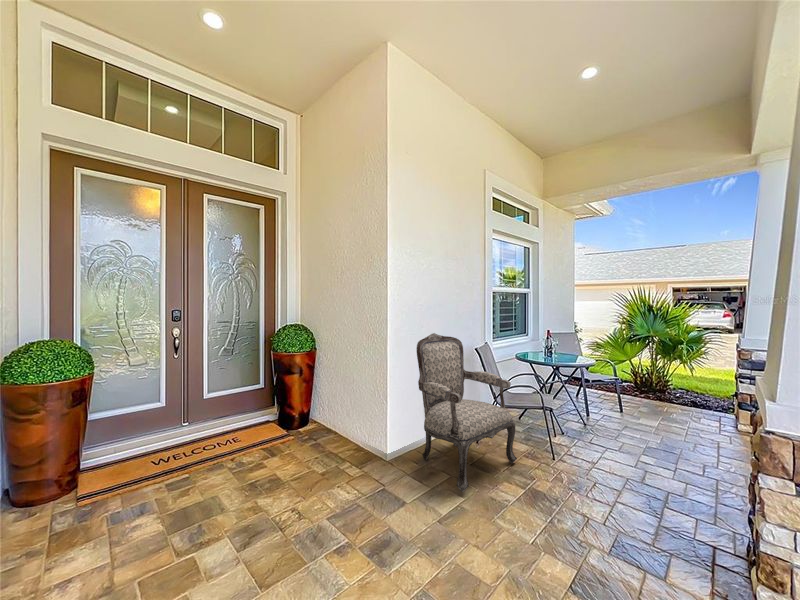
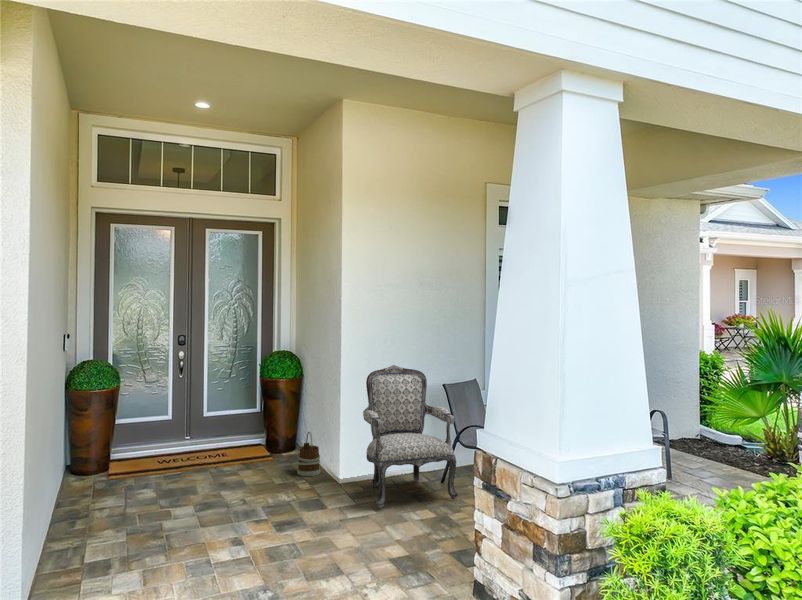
wooden bucket: none [332,407,356,456] -> present [297,432,320,476]

